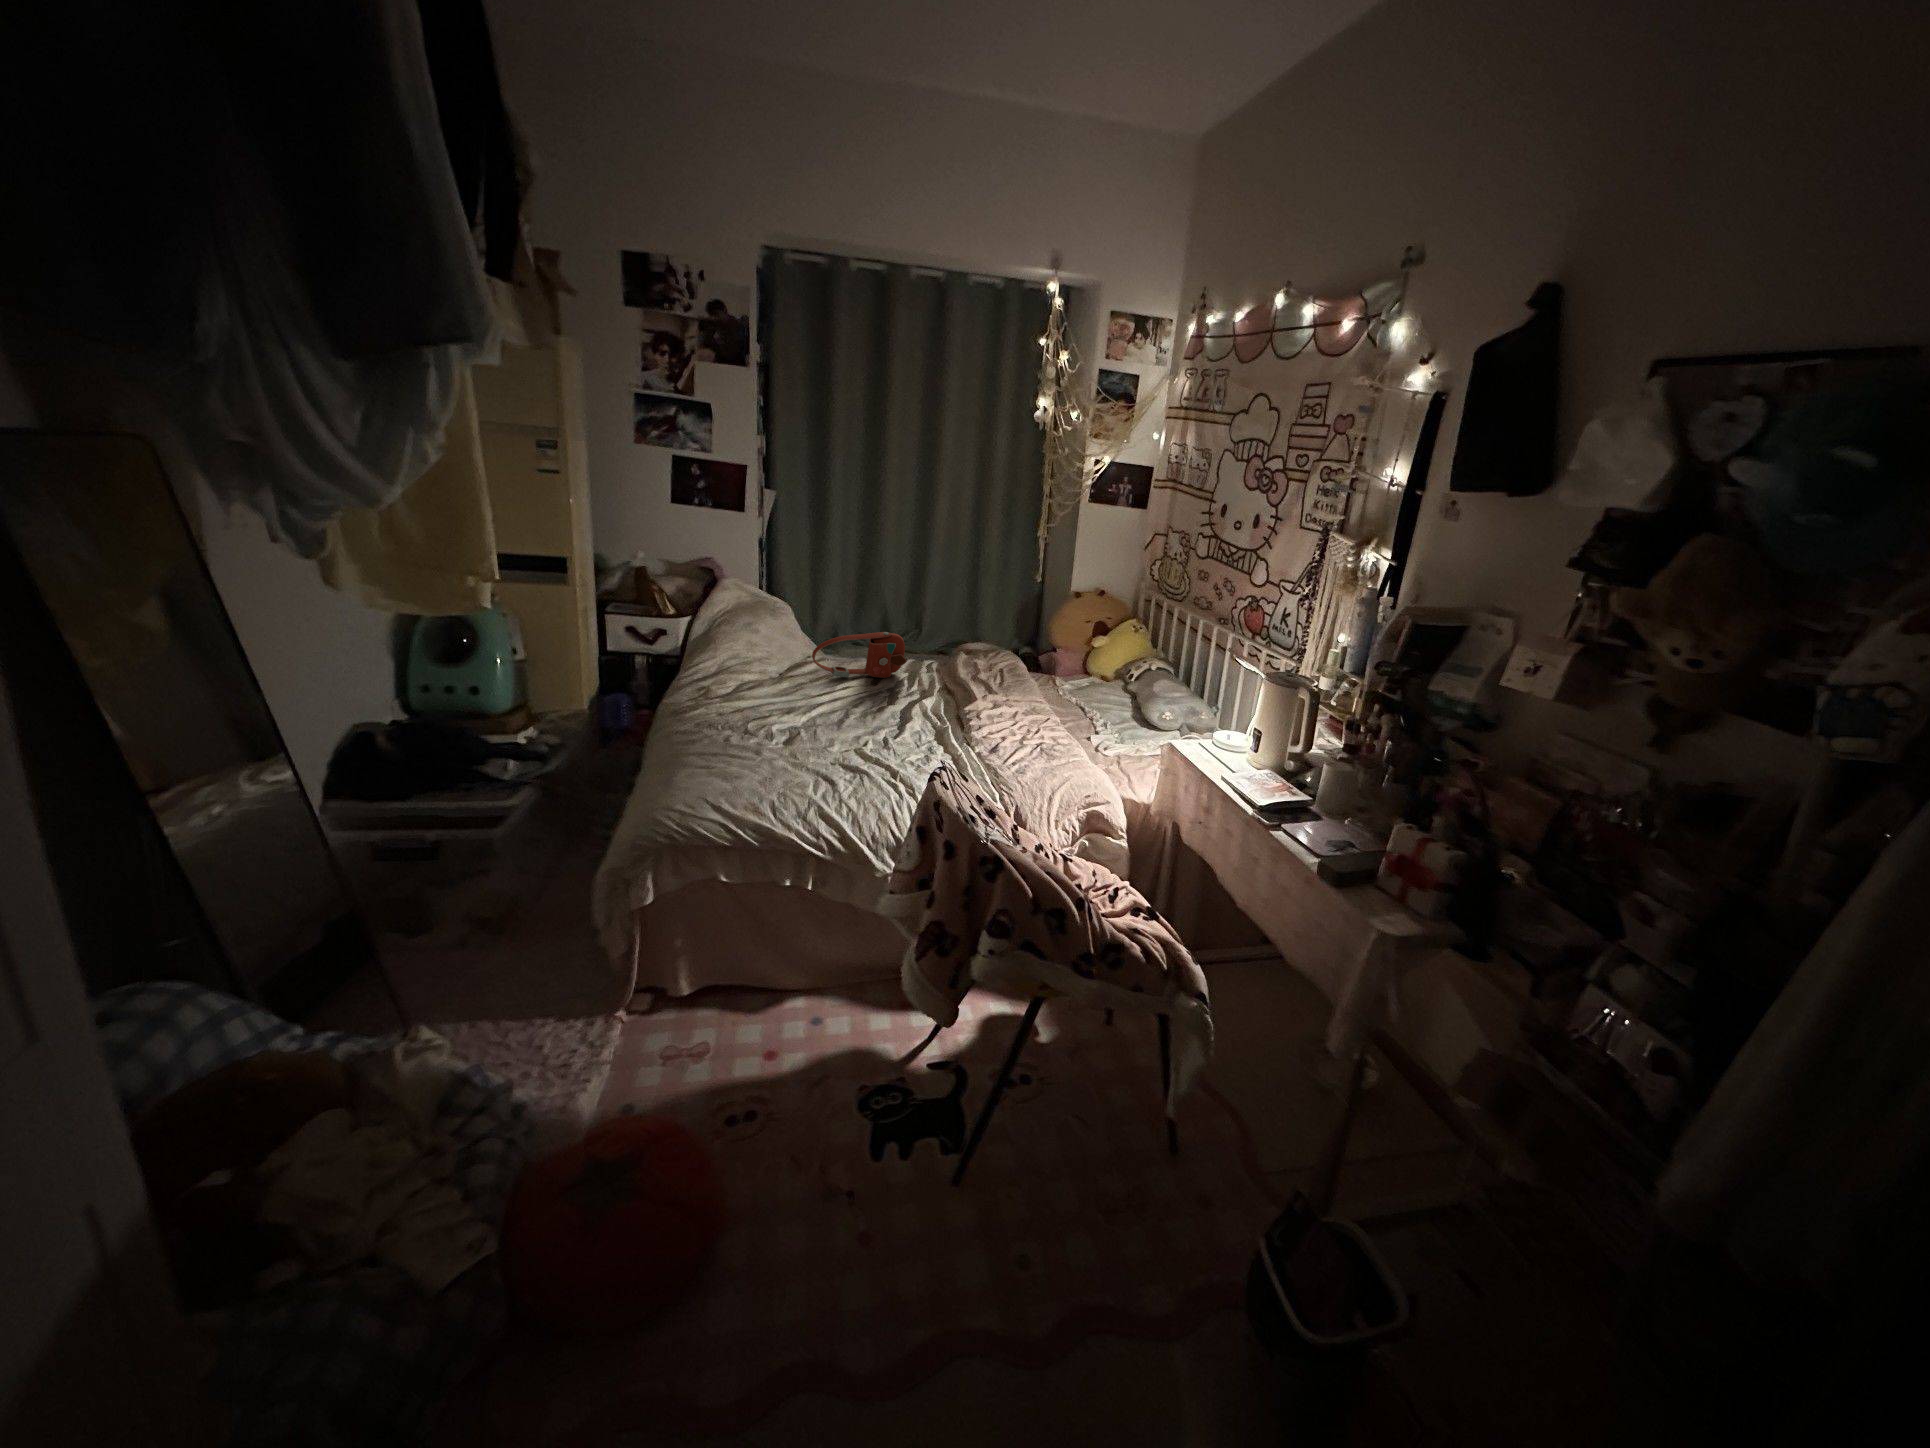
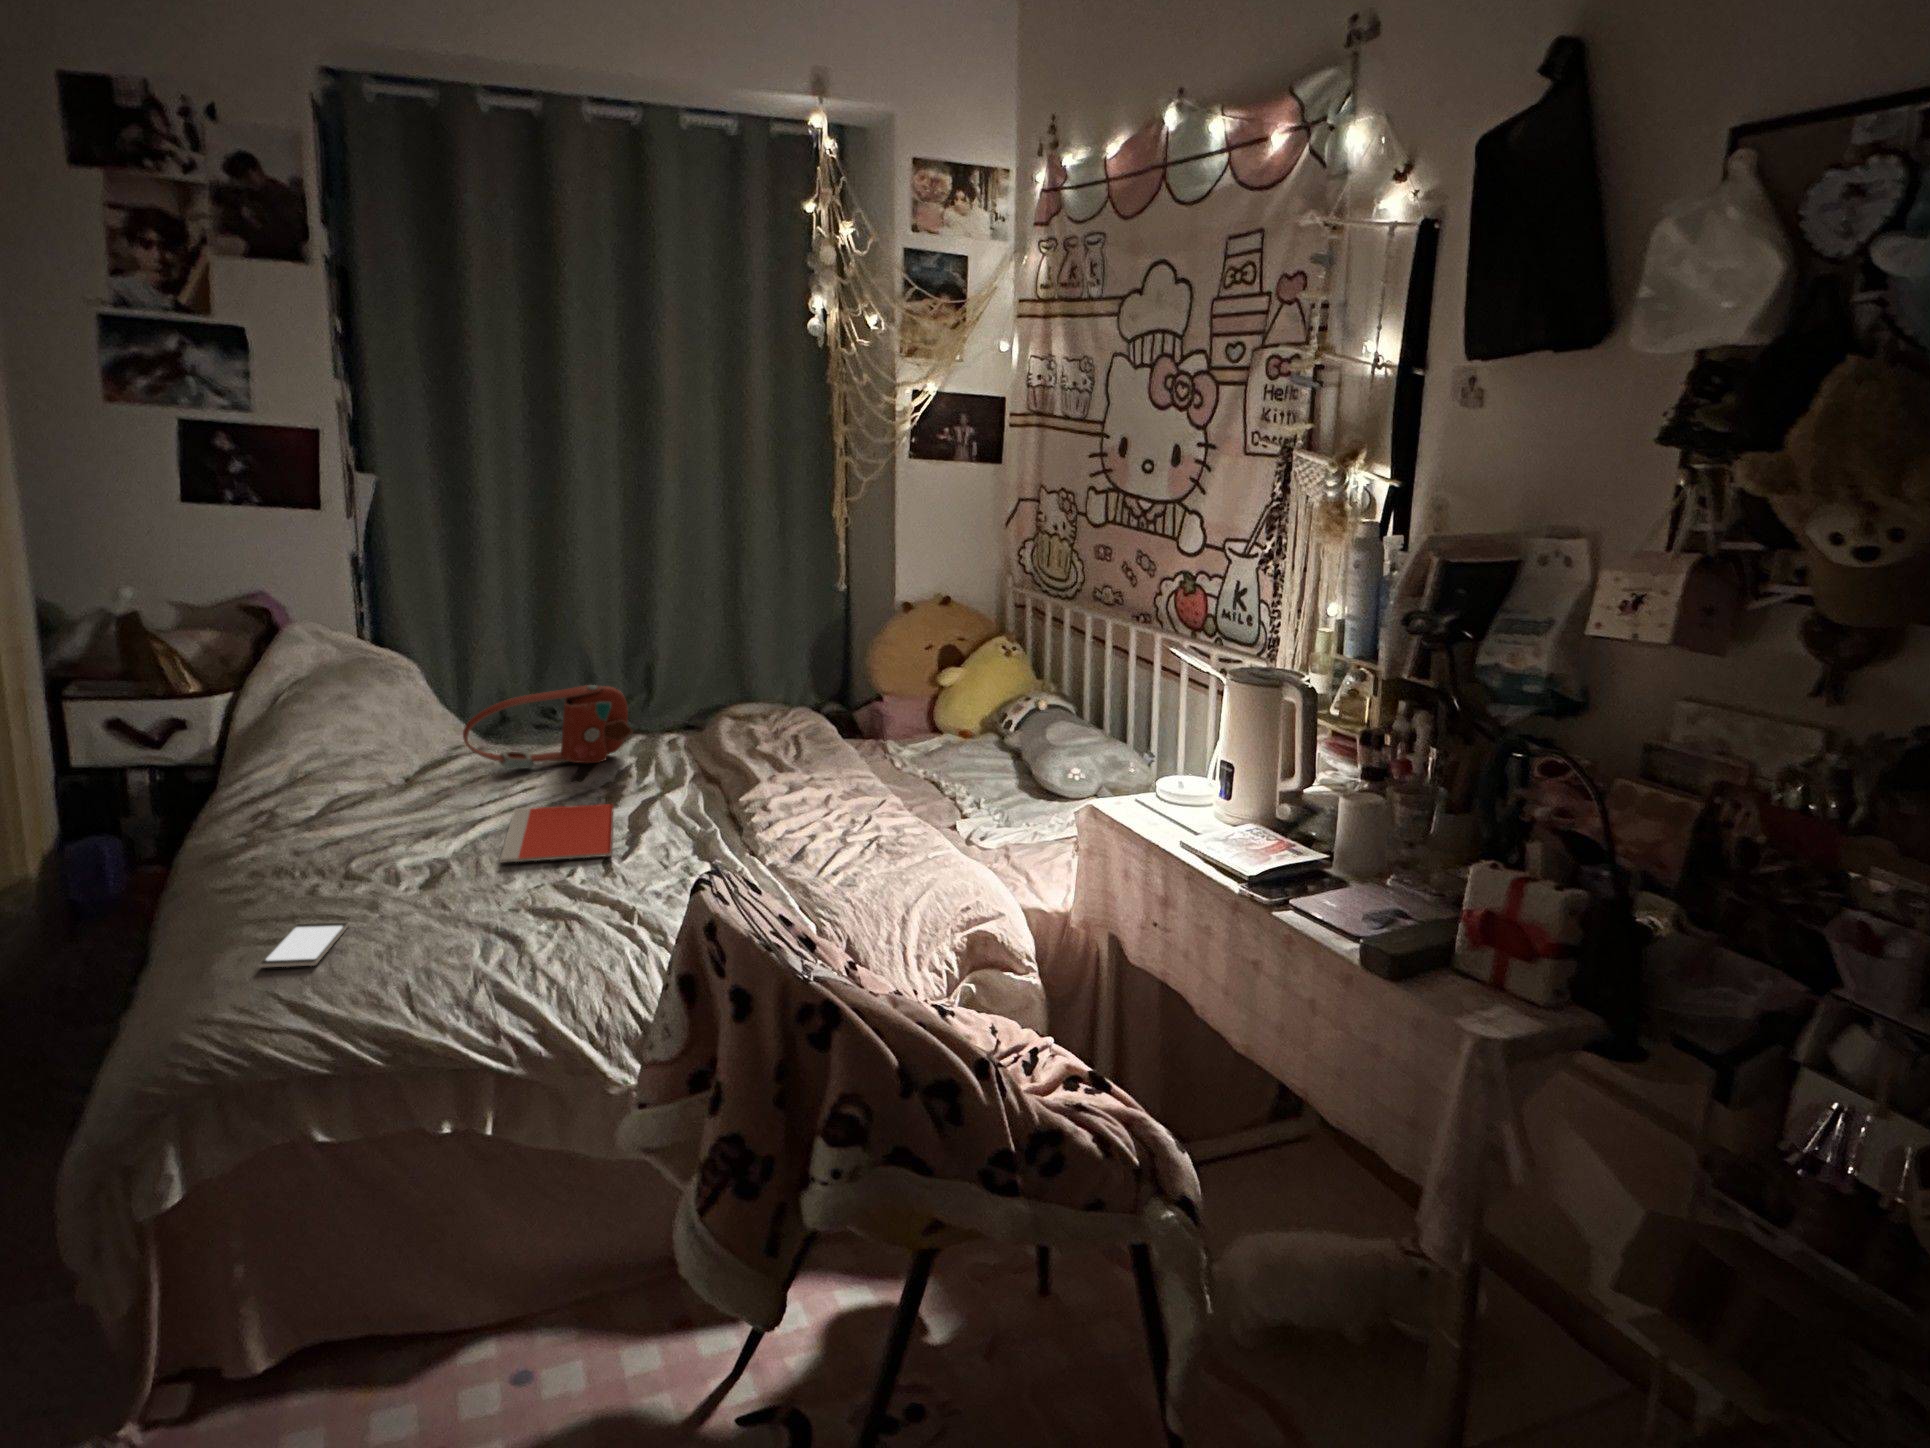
notebook: none [827,702,892,738] -> present [500,804,614,863]
smartphone: none [699,759,746,784] -> present [259,923,349,968]

